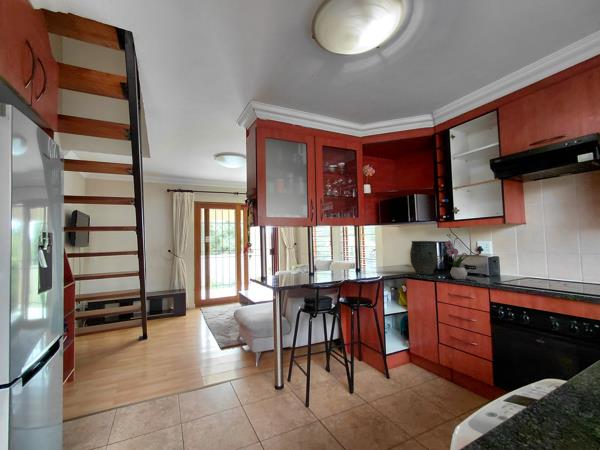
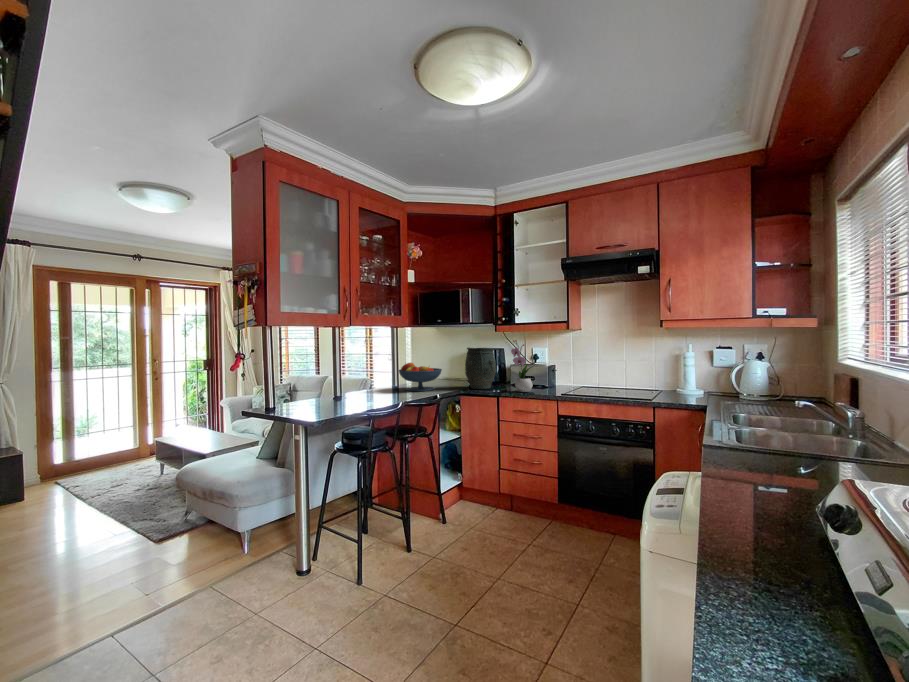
fruit bowl: none [358,252,391,274] -> present [399,363,442,391]

